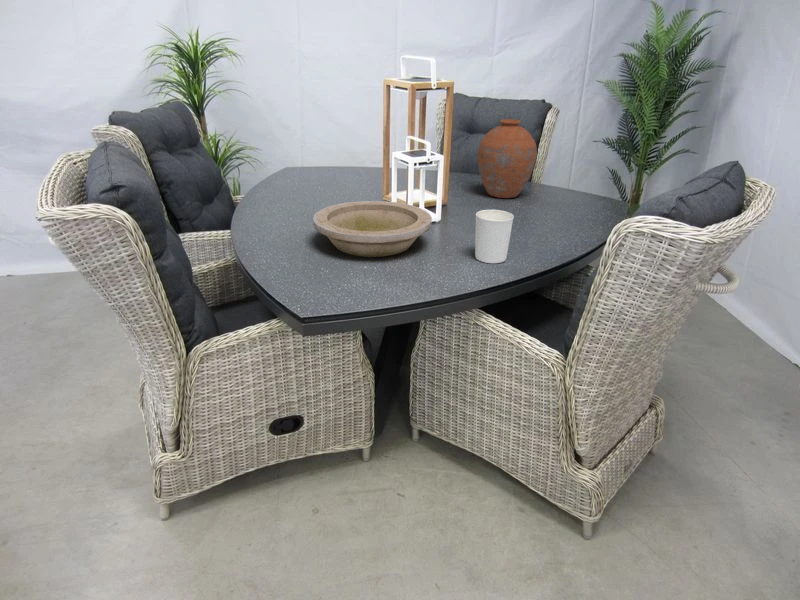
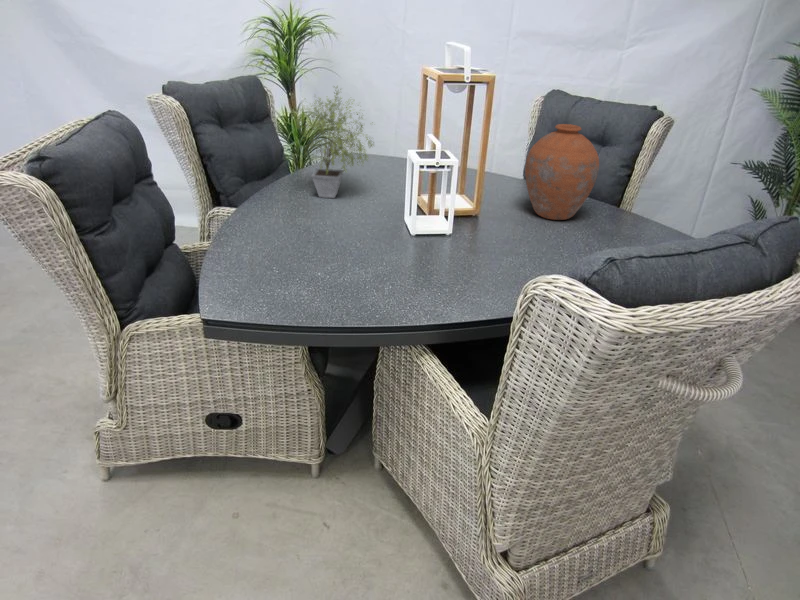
potted plant: none [274,99,360,205] -> present [298,92,373,198]
bowl: present [313,201,432,257] -> none [264,201,396,267]
candle holder: present [475,210,514,263] -> none [420,233,465,297]

